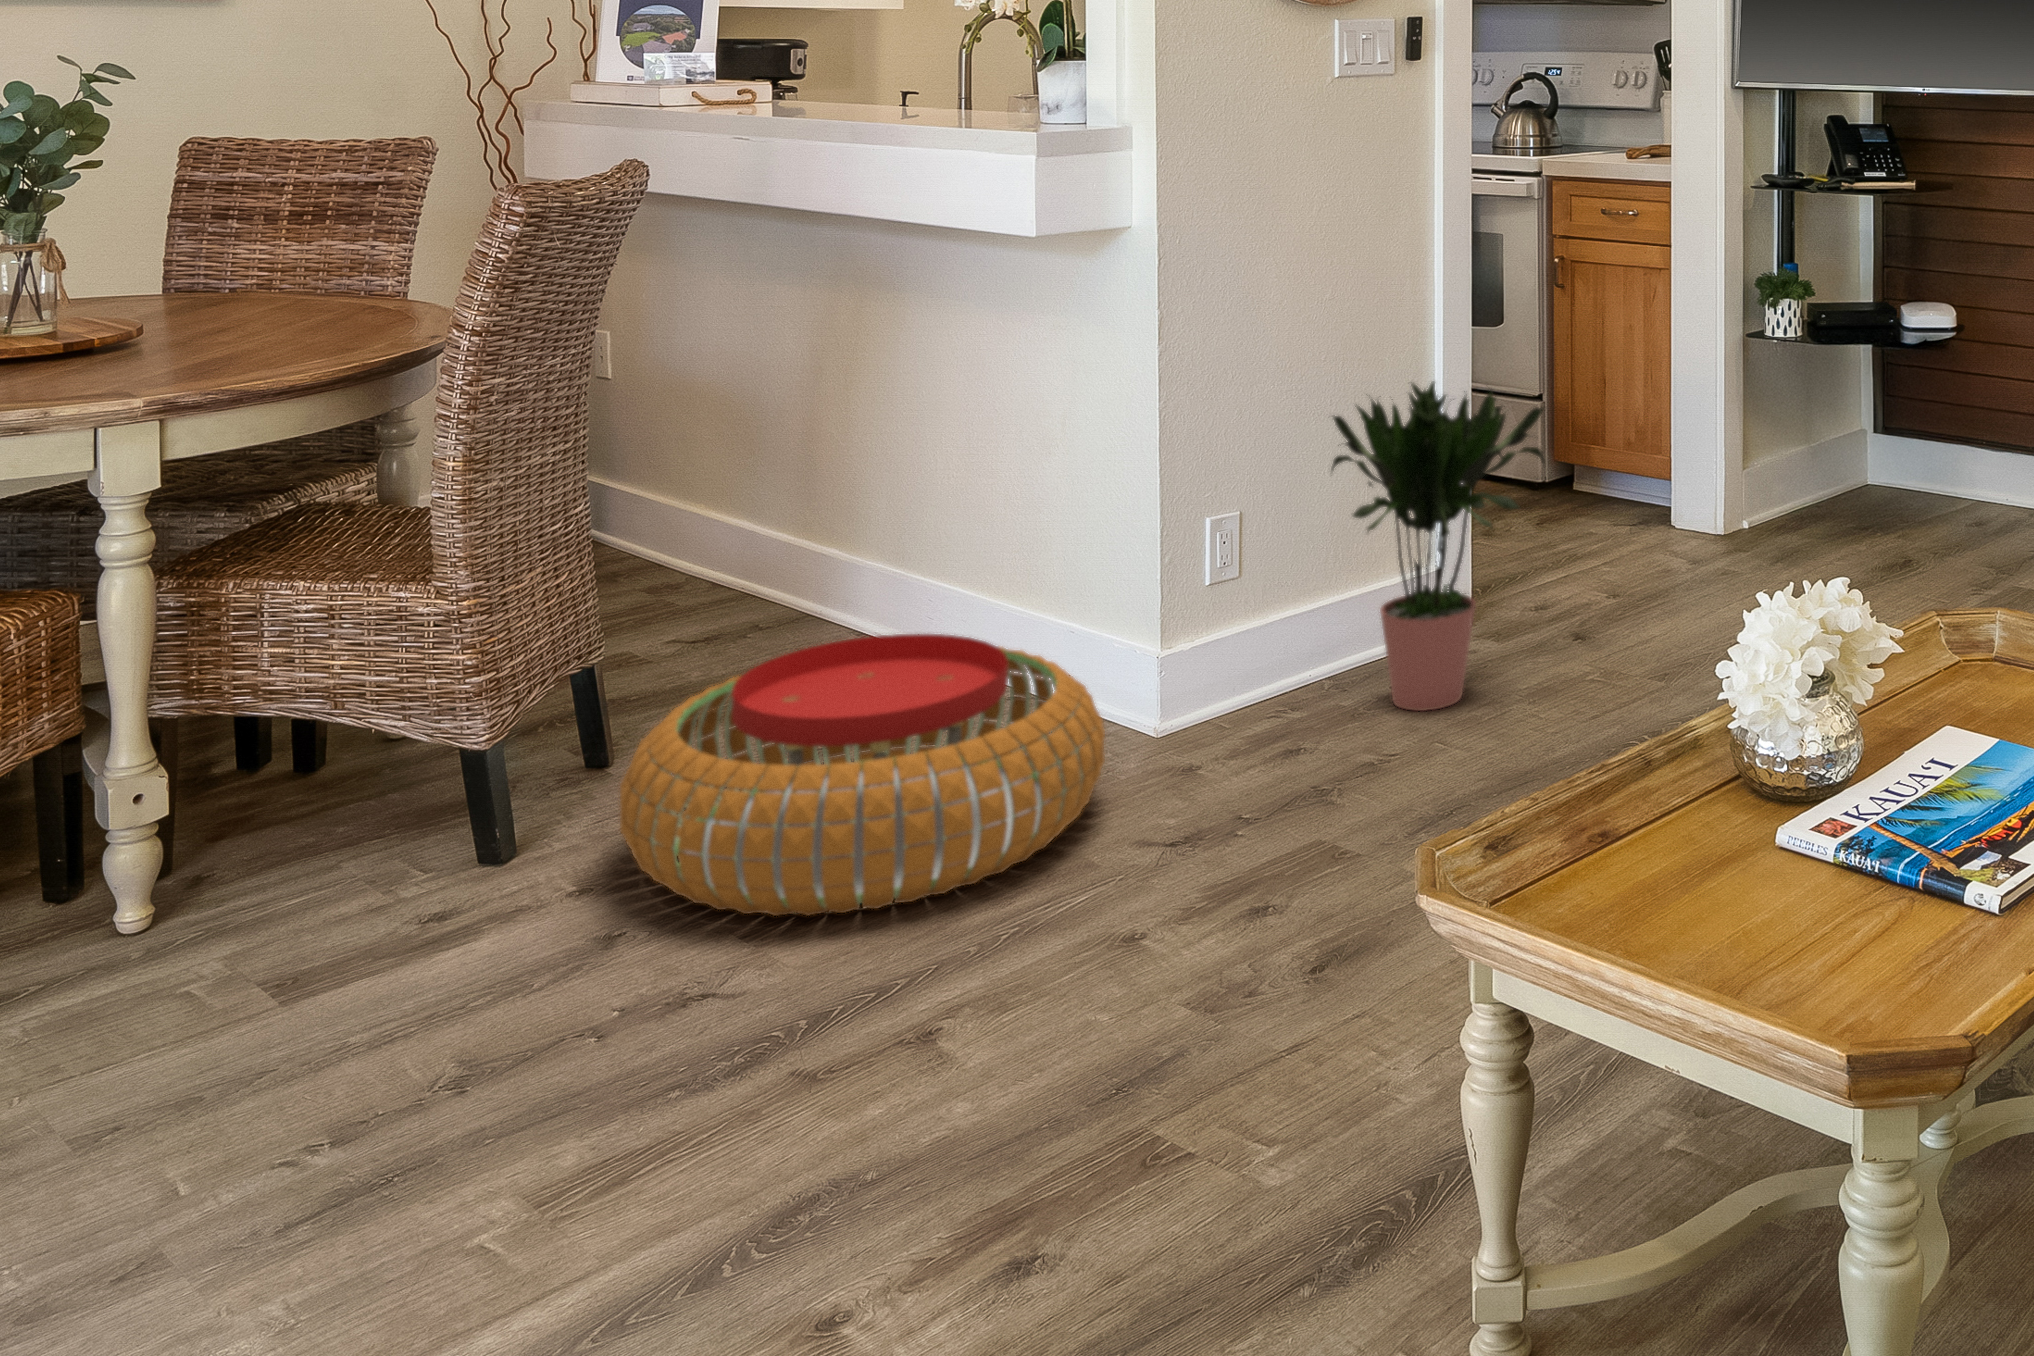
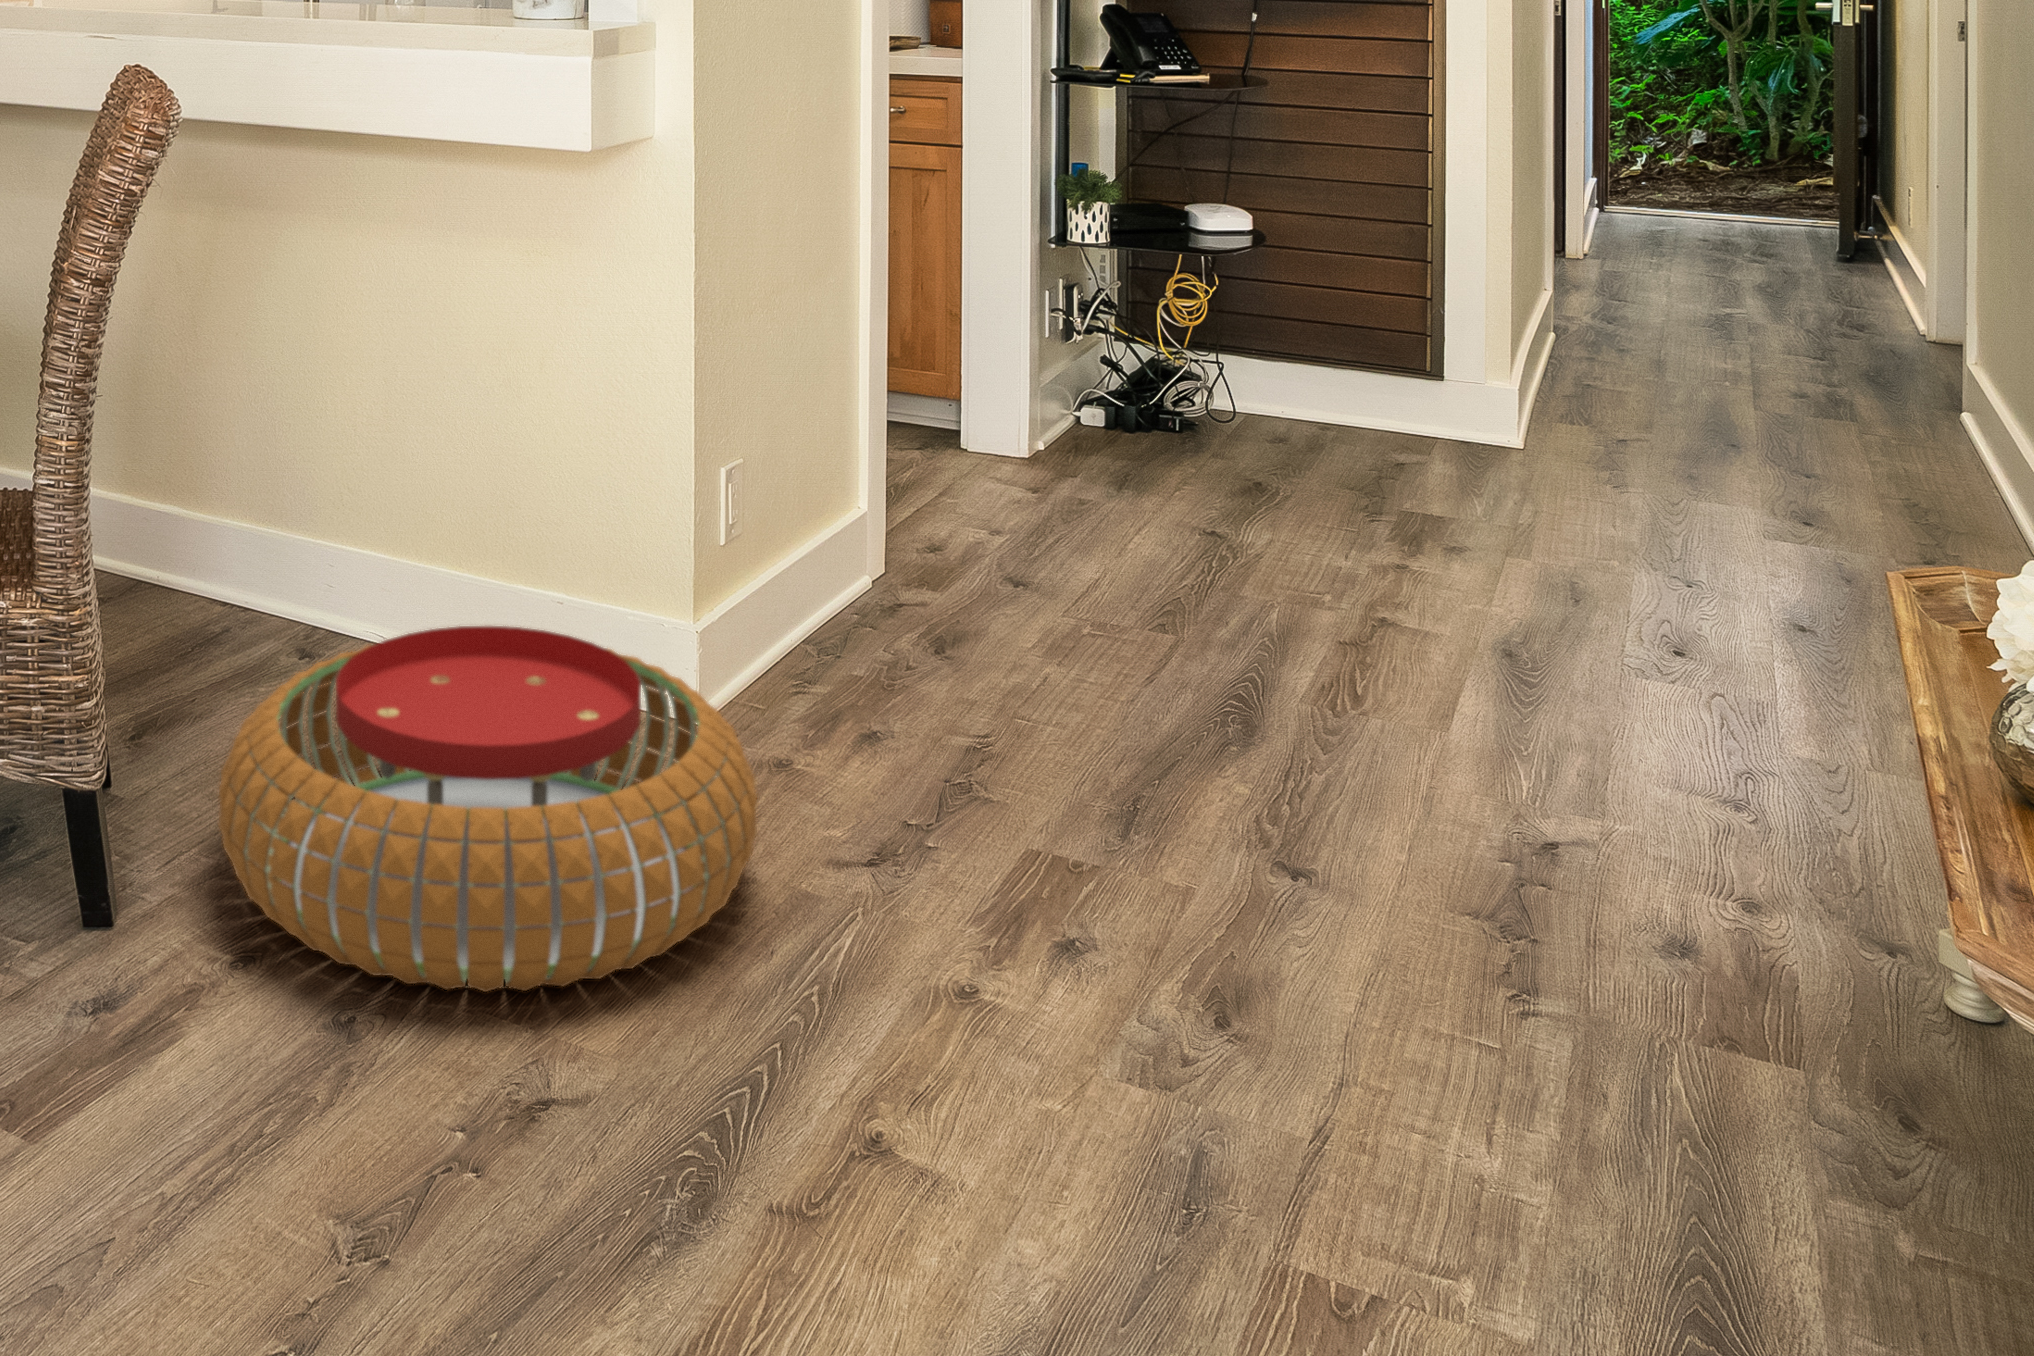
potted plant: present [1332,382,1544,711] -> none [794,296,1070,696]

